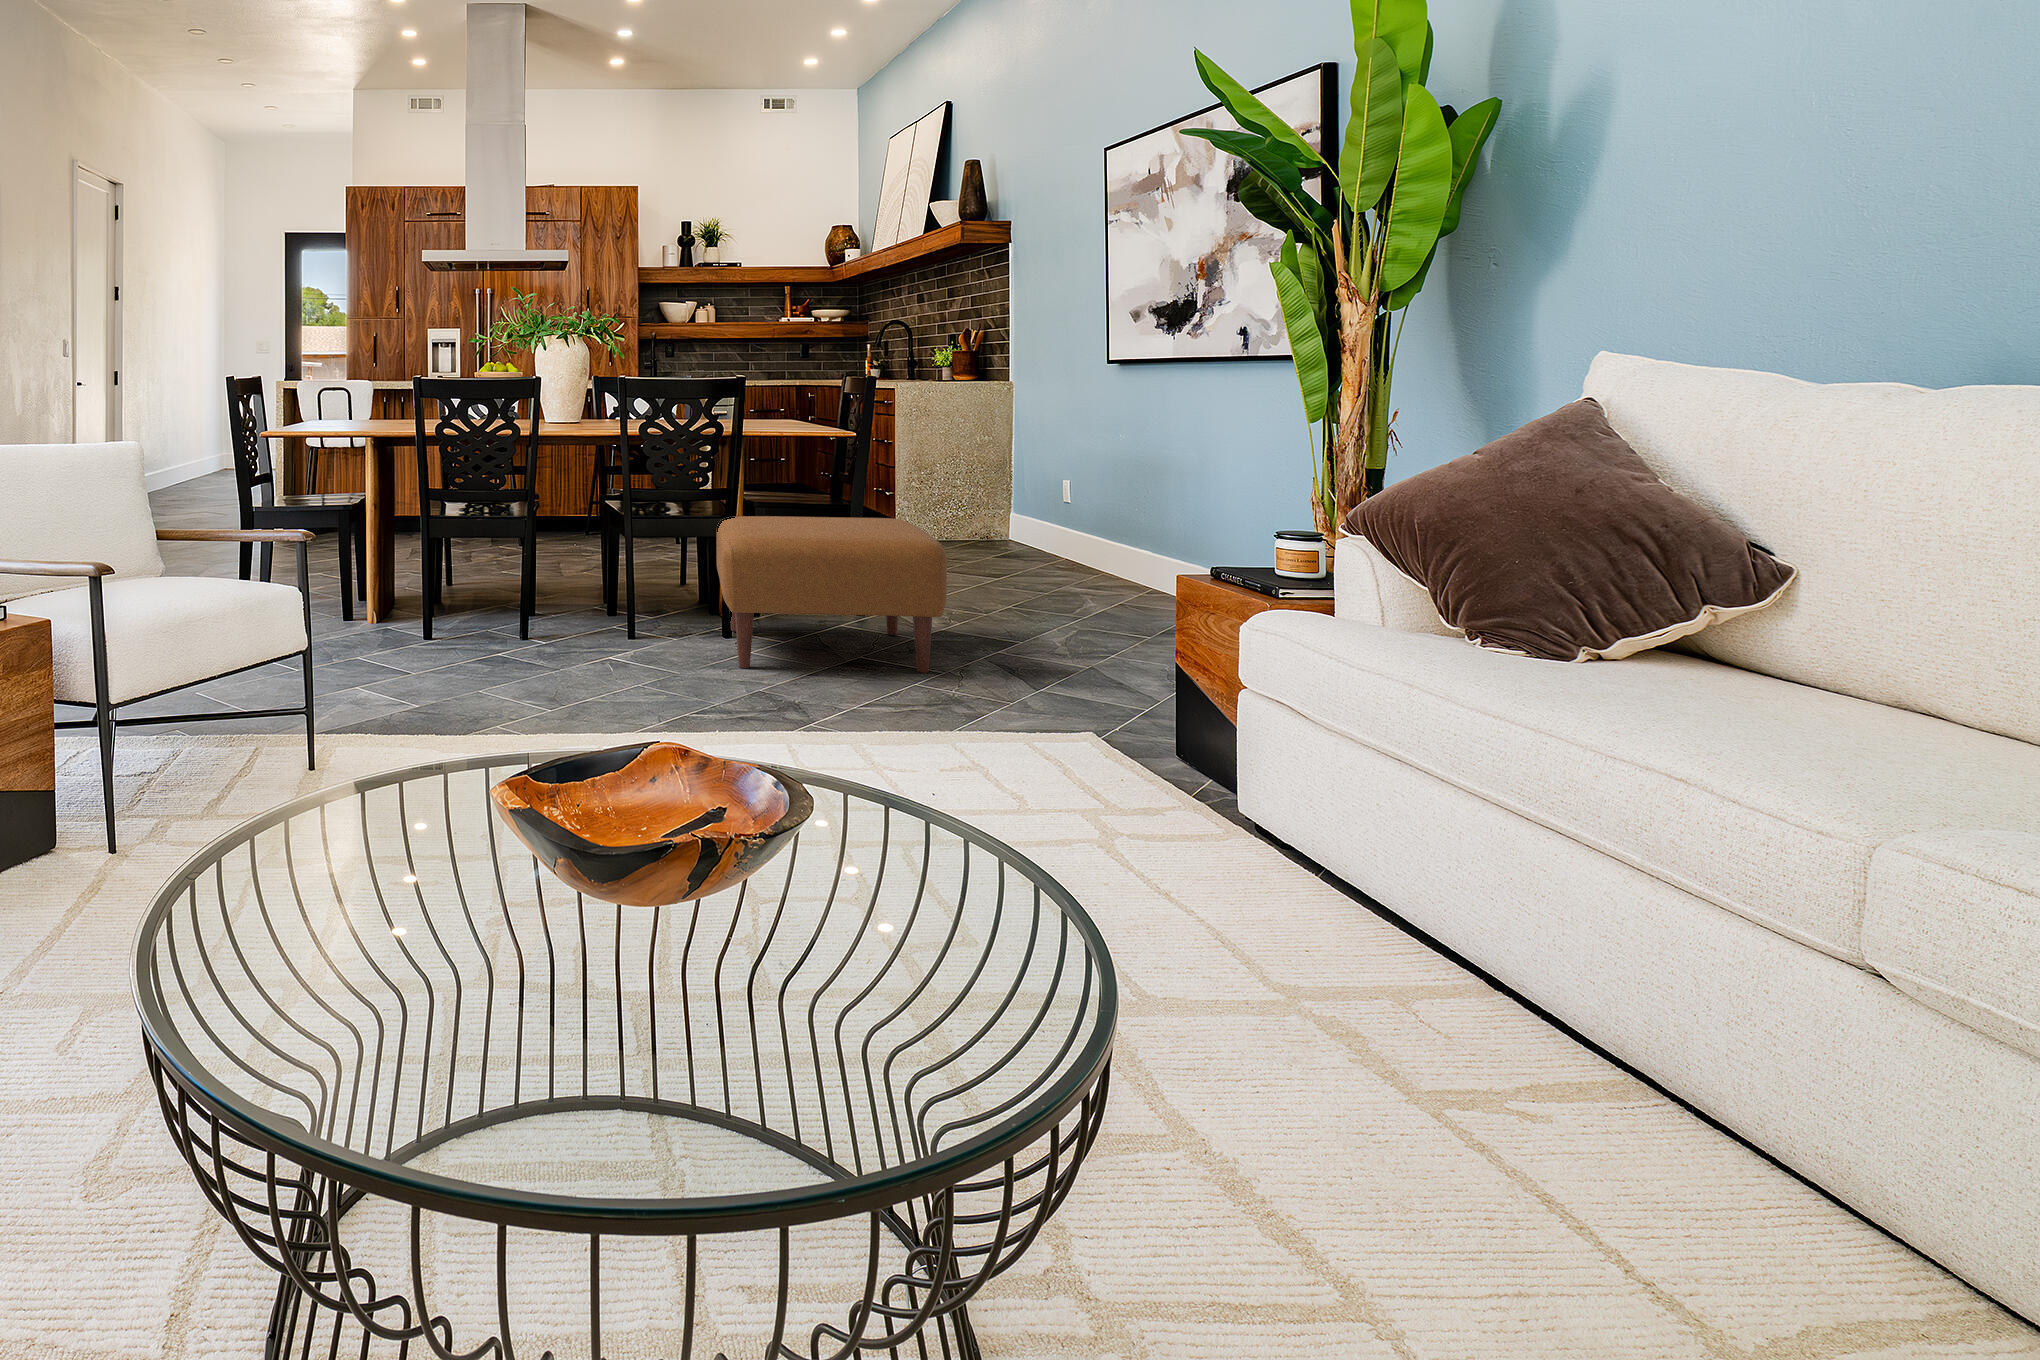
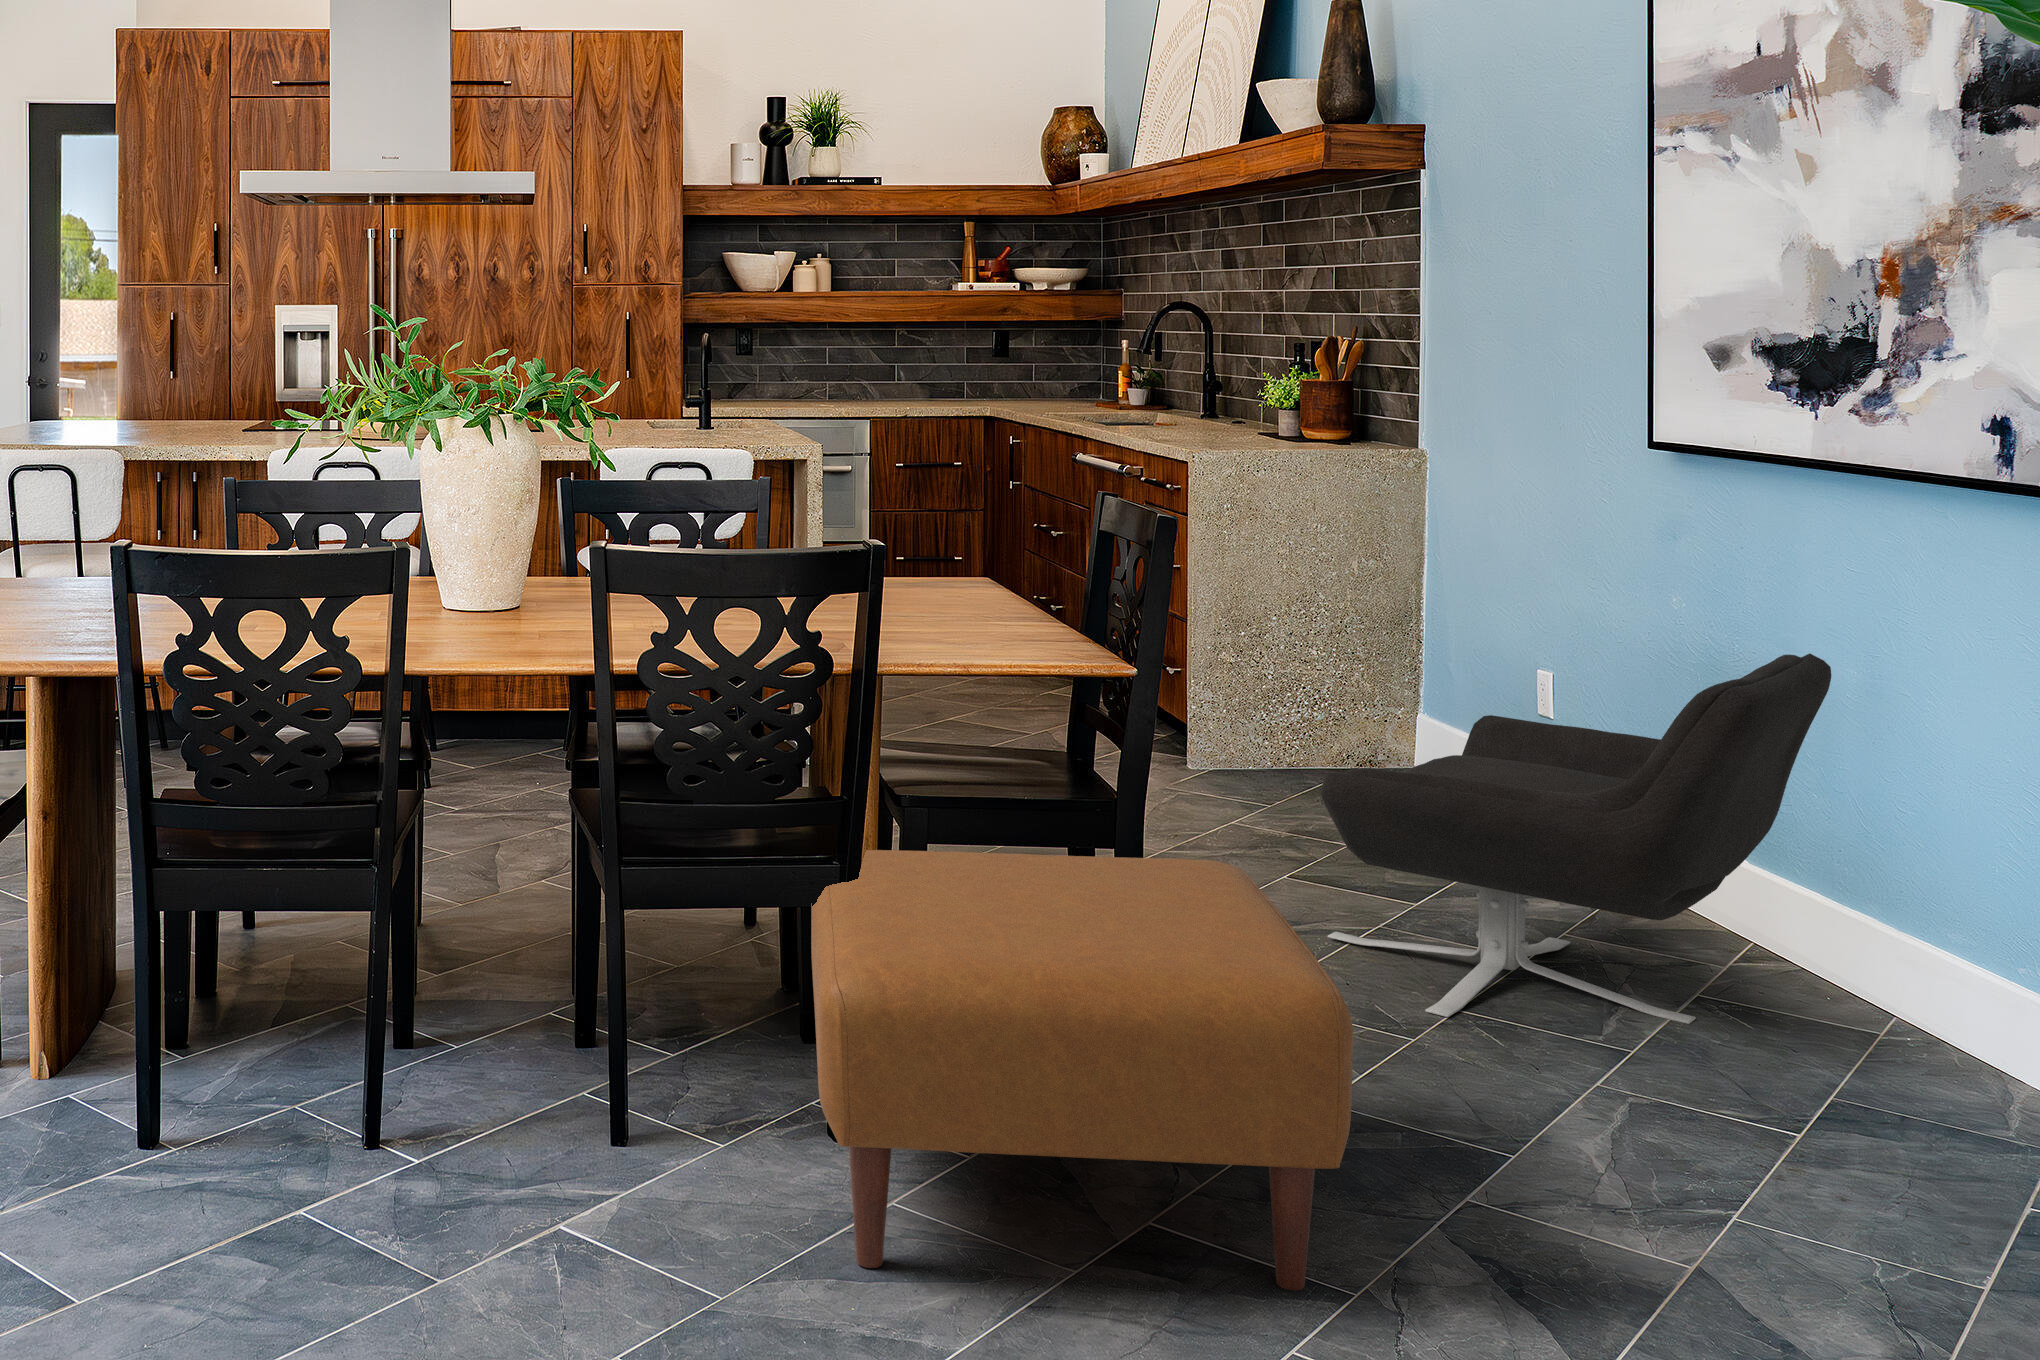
lounge chair: none [949,444,1181,612] -> present [1320,653,1831,1024]

